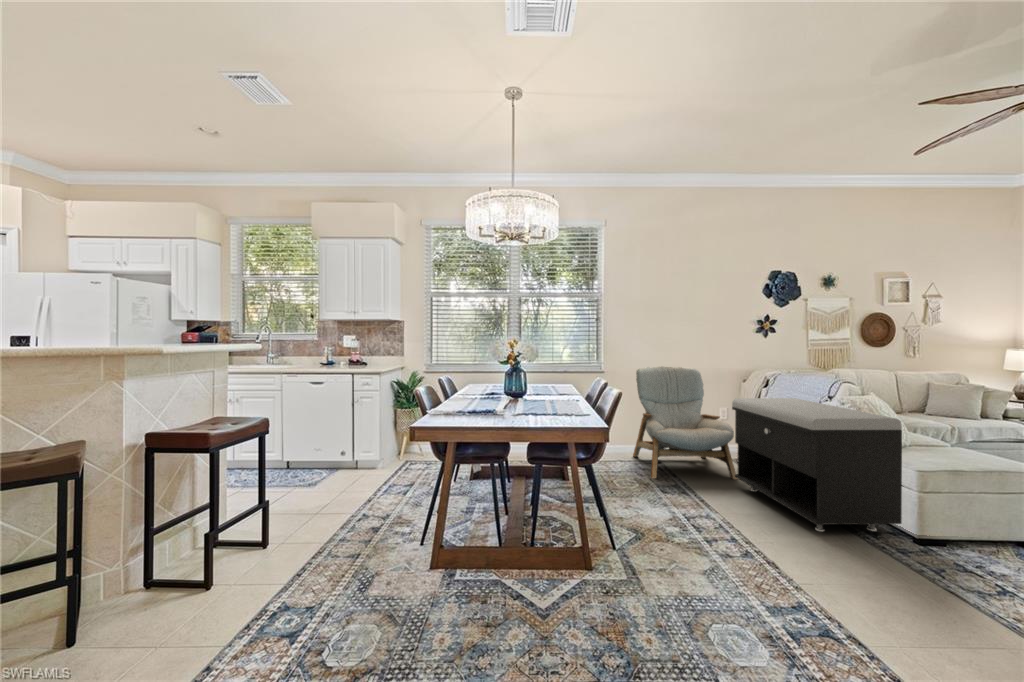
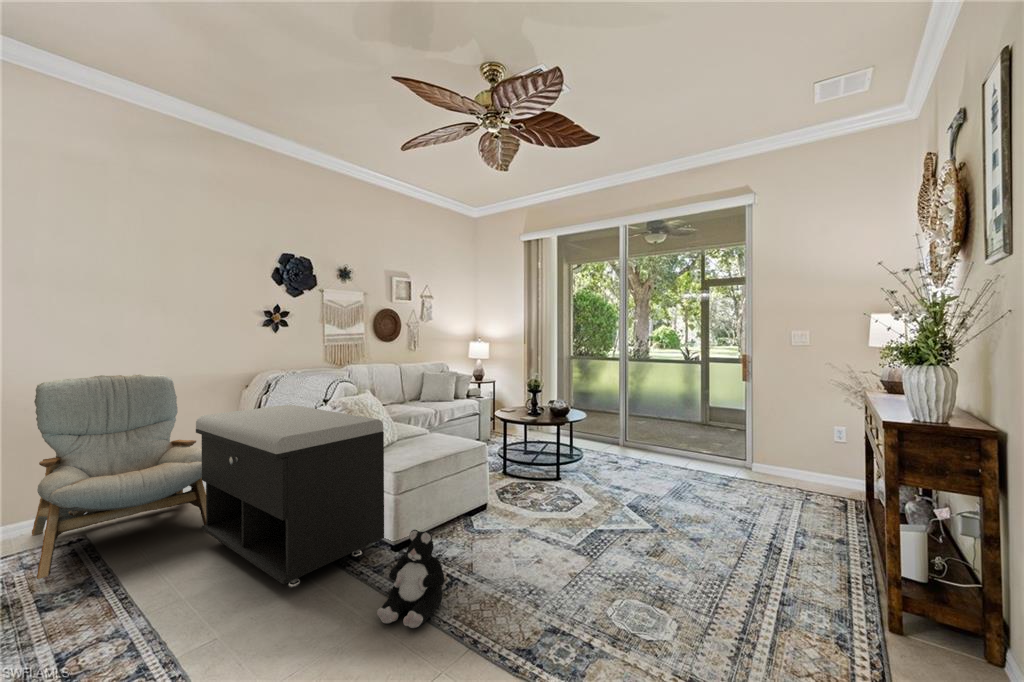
plush toy: none [910,516,986,592] -> present [377,530,445,628]

